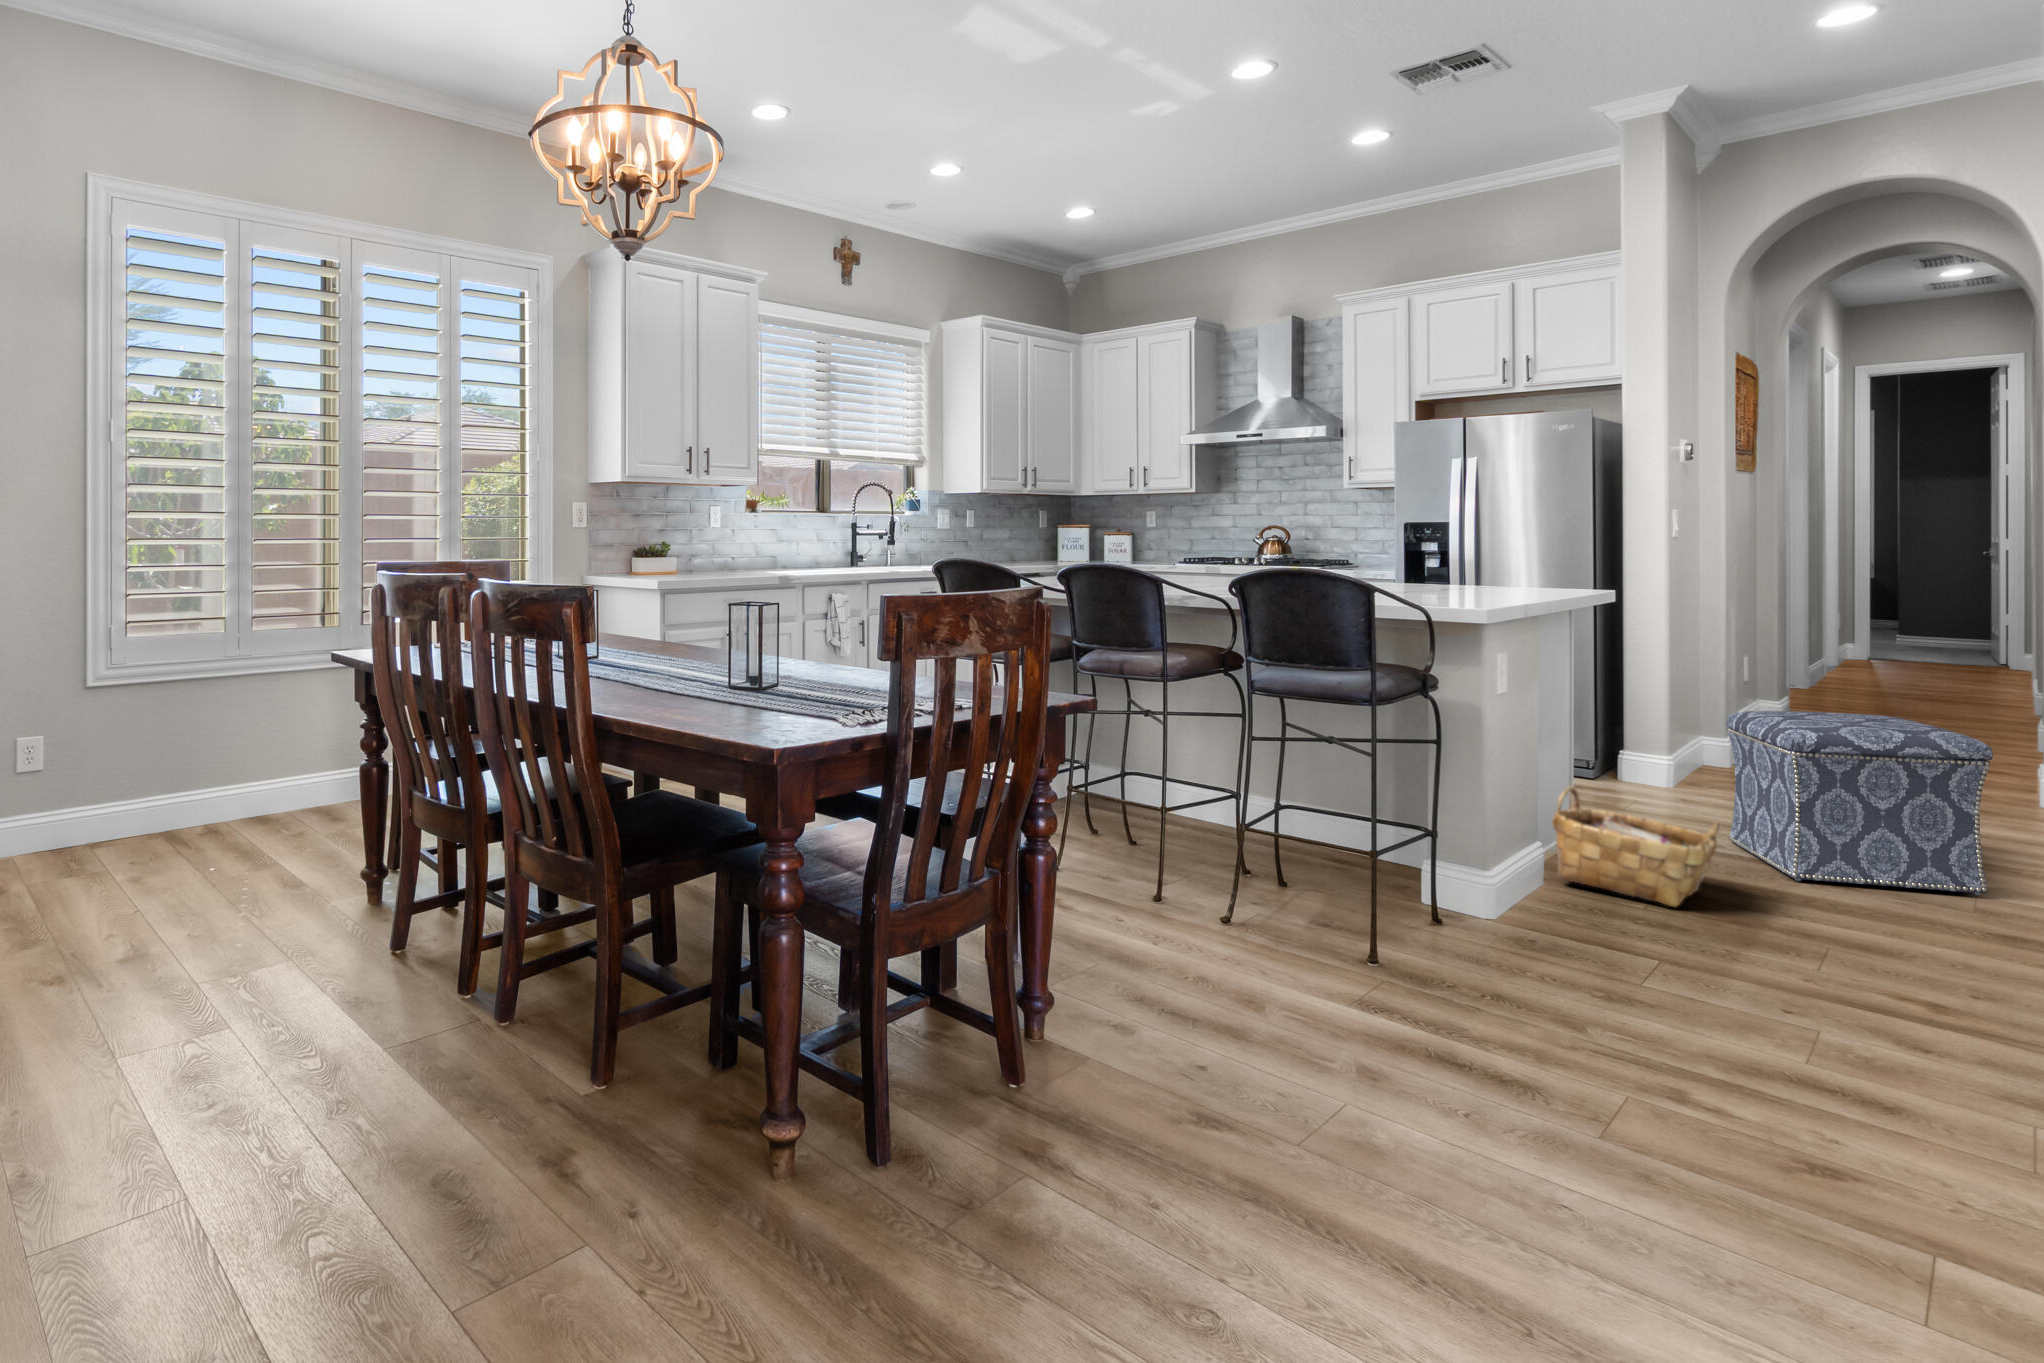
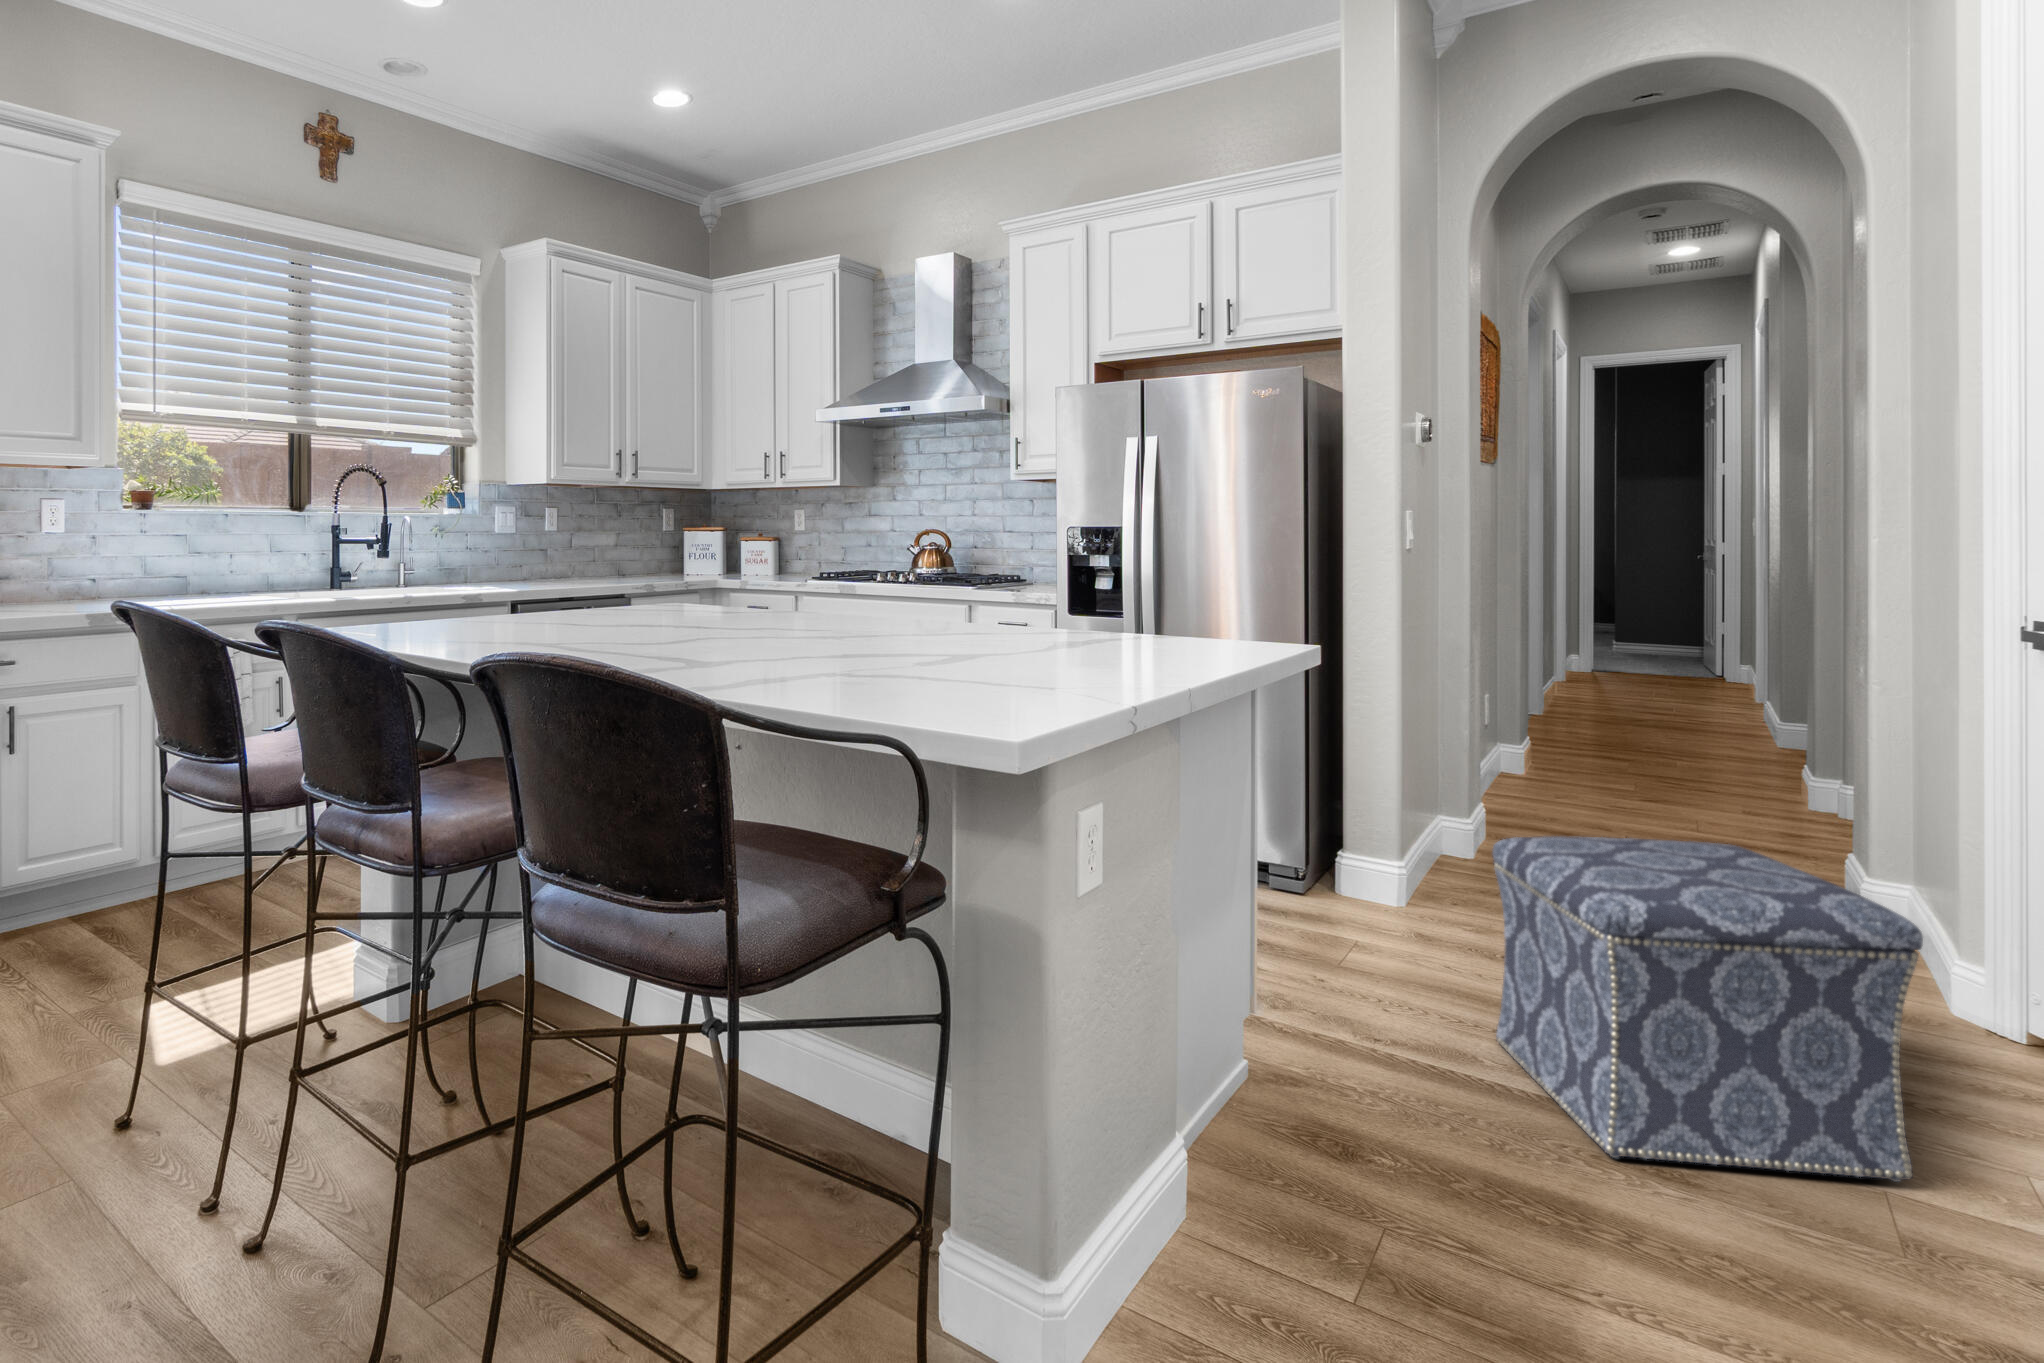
woven basket: present [1552,786,1720,907] -> none [1219,1013,1504,1282]

